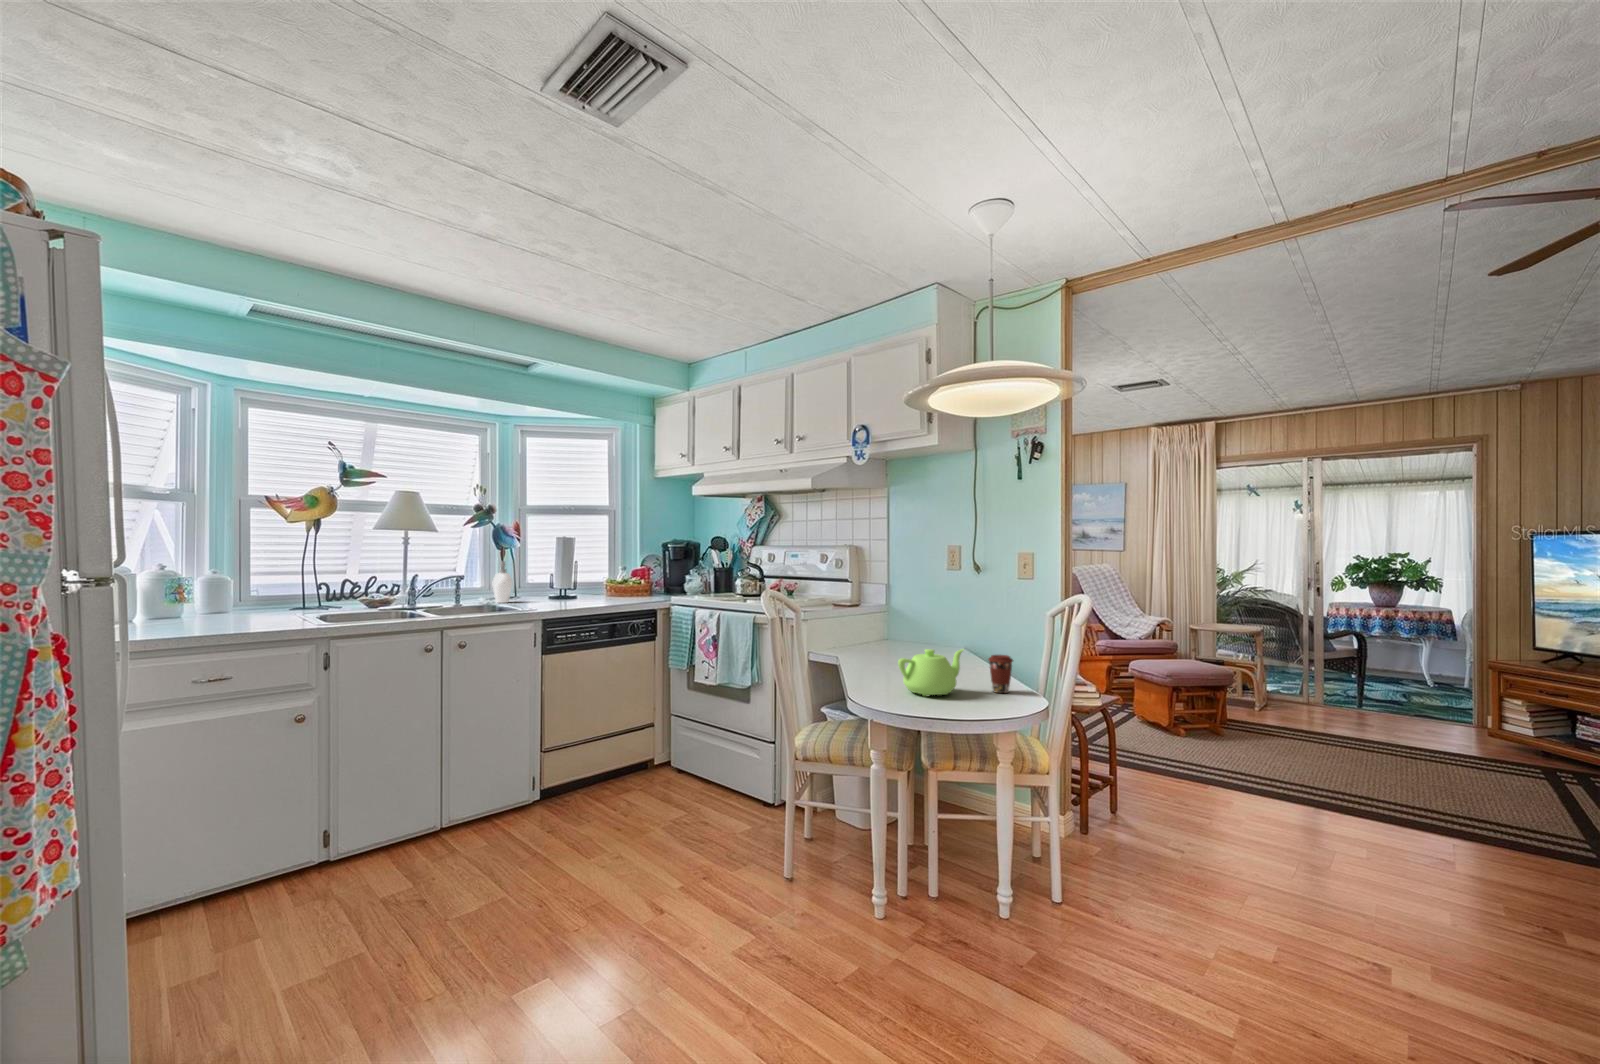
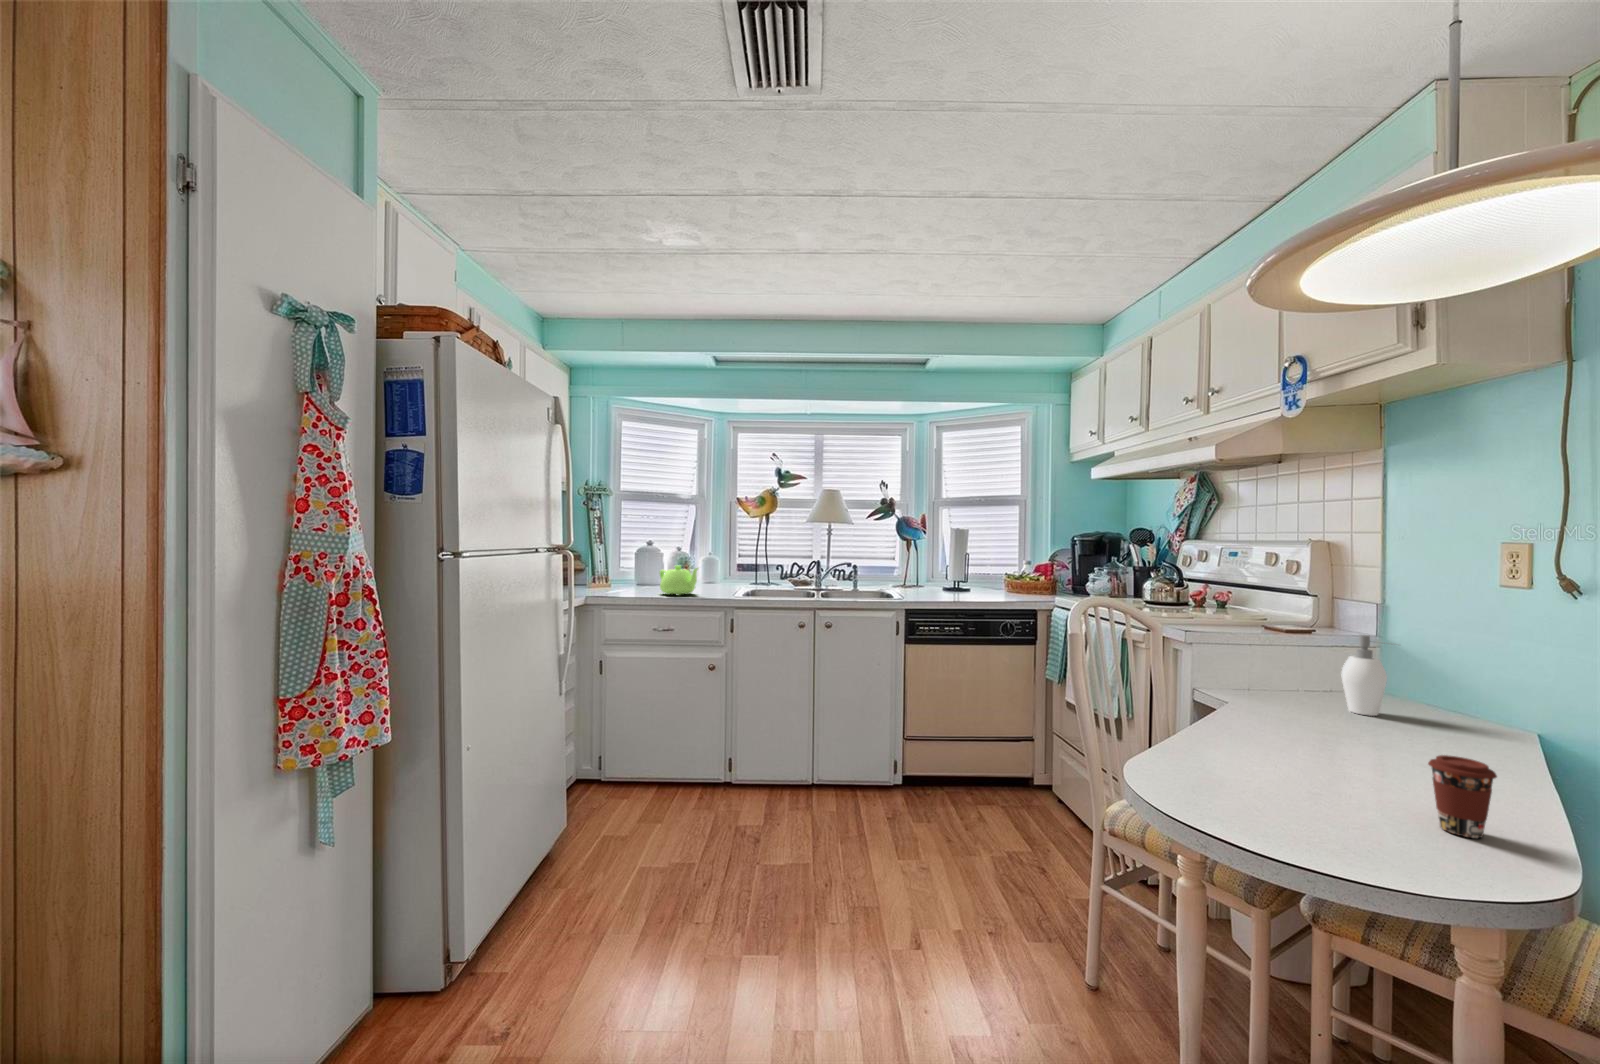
soap dispenser: present [492,561,512,603] -> present [1342,635,1387,716]
teapot: present [898,649,963,696] -> present [659,565,698,595]

